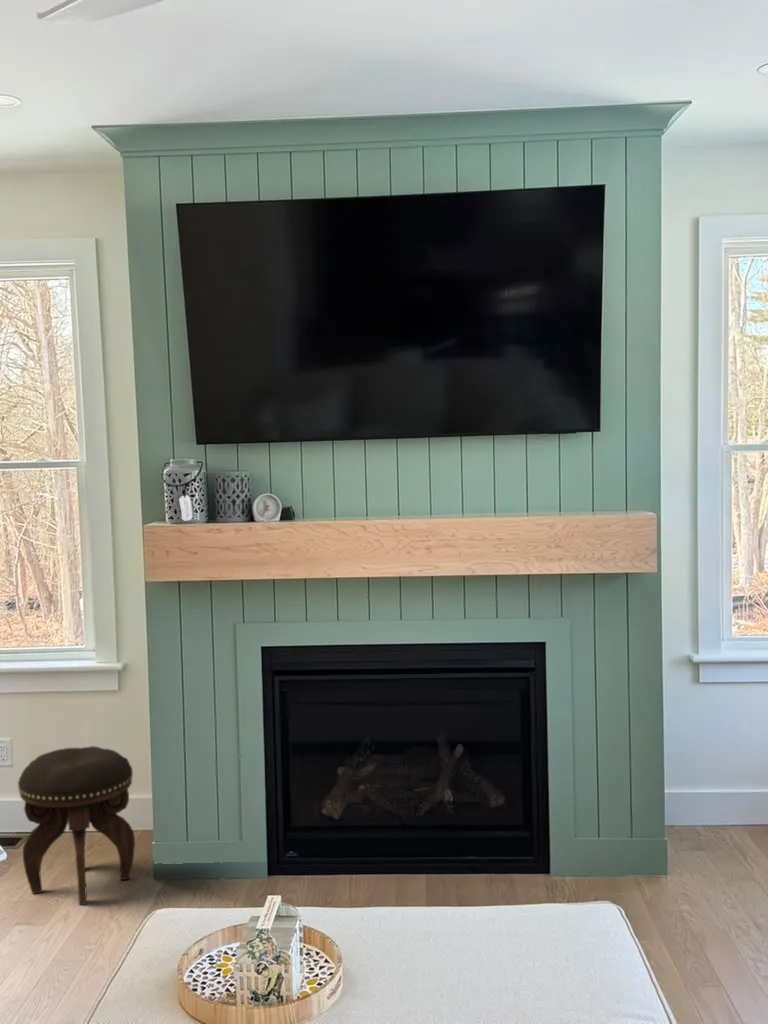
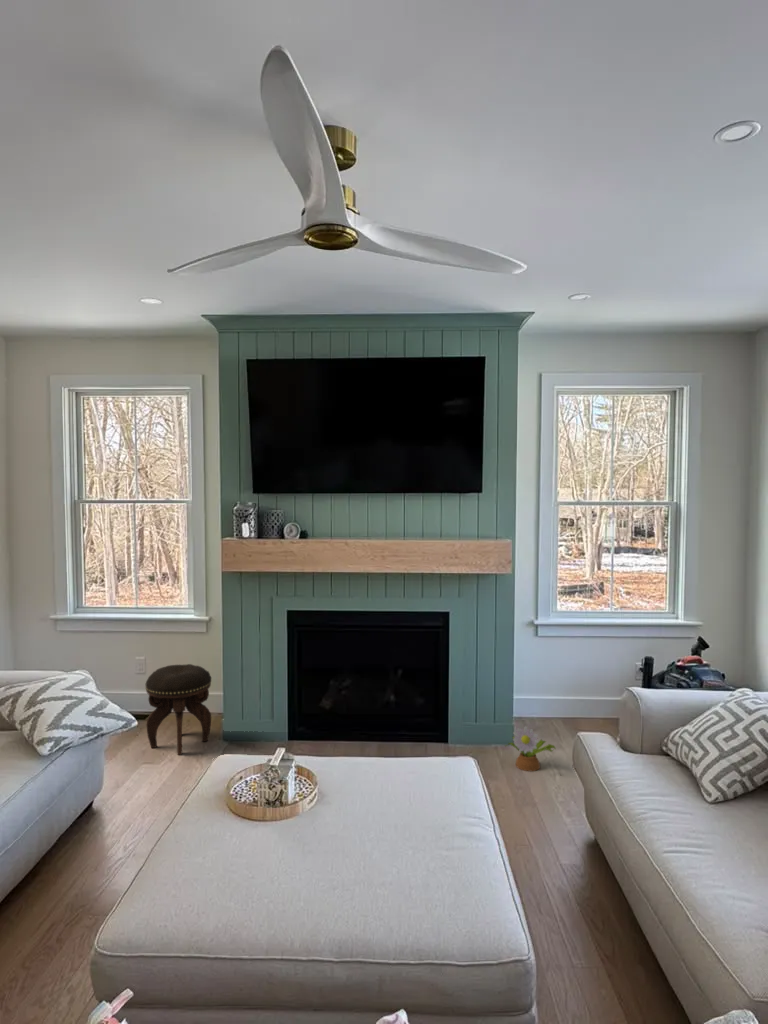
decorative plant: none [655,842,748,921] -> present [508,727,556,771]

